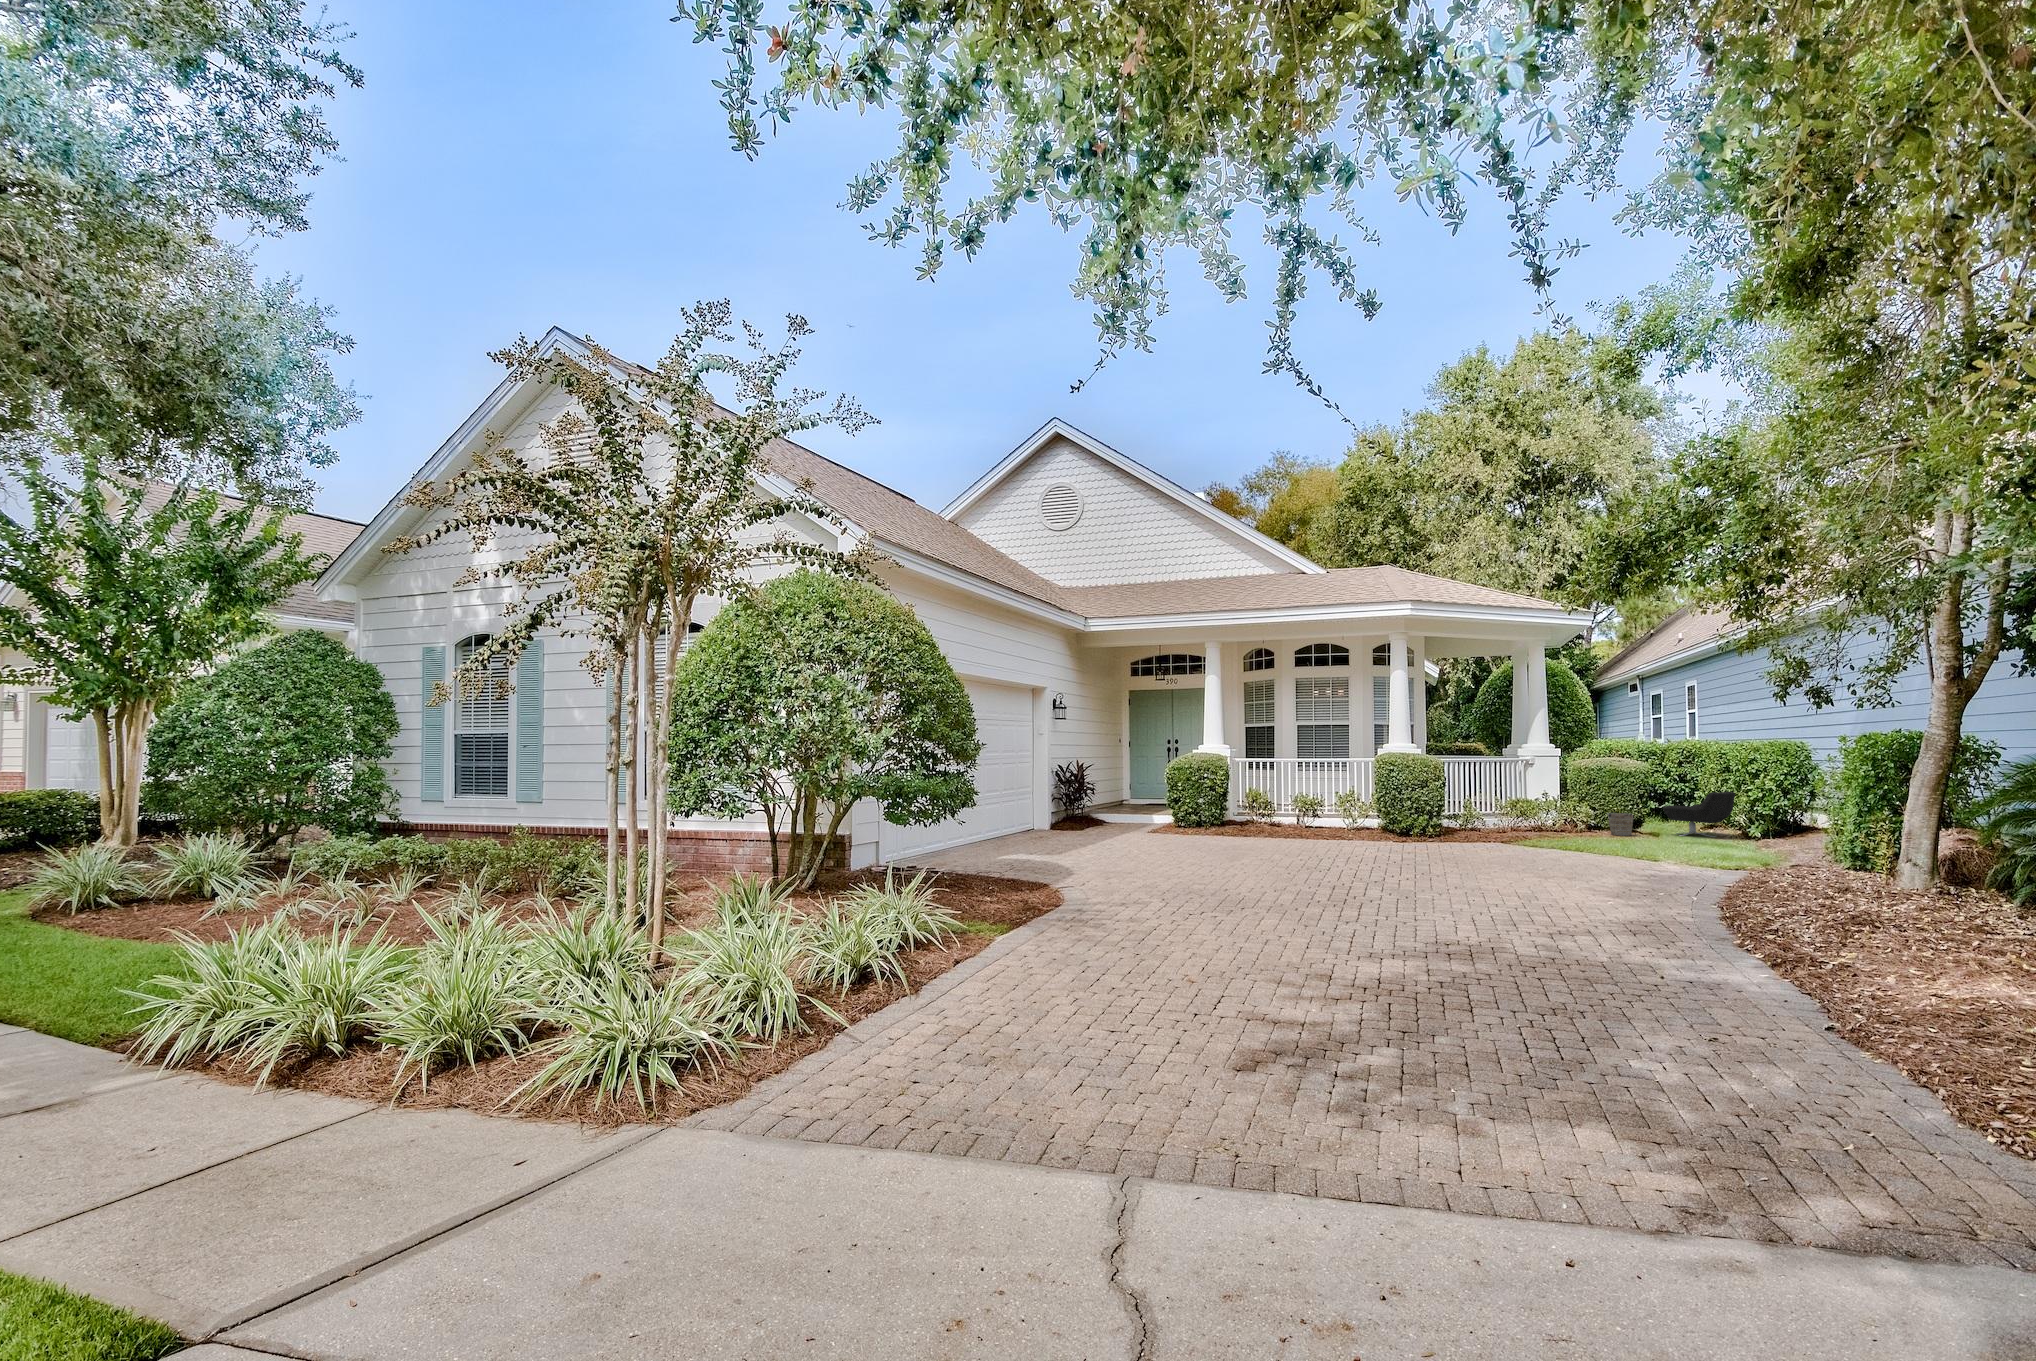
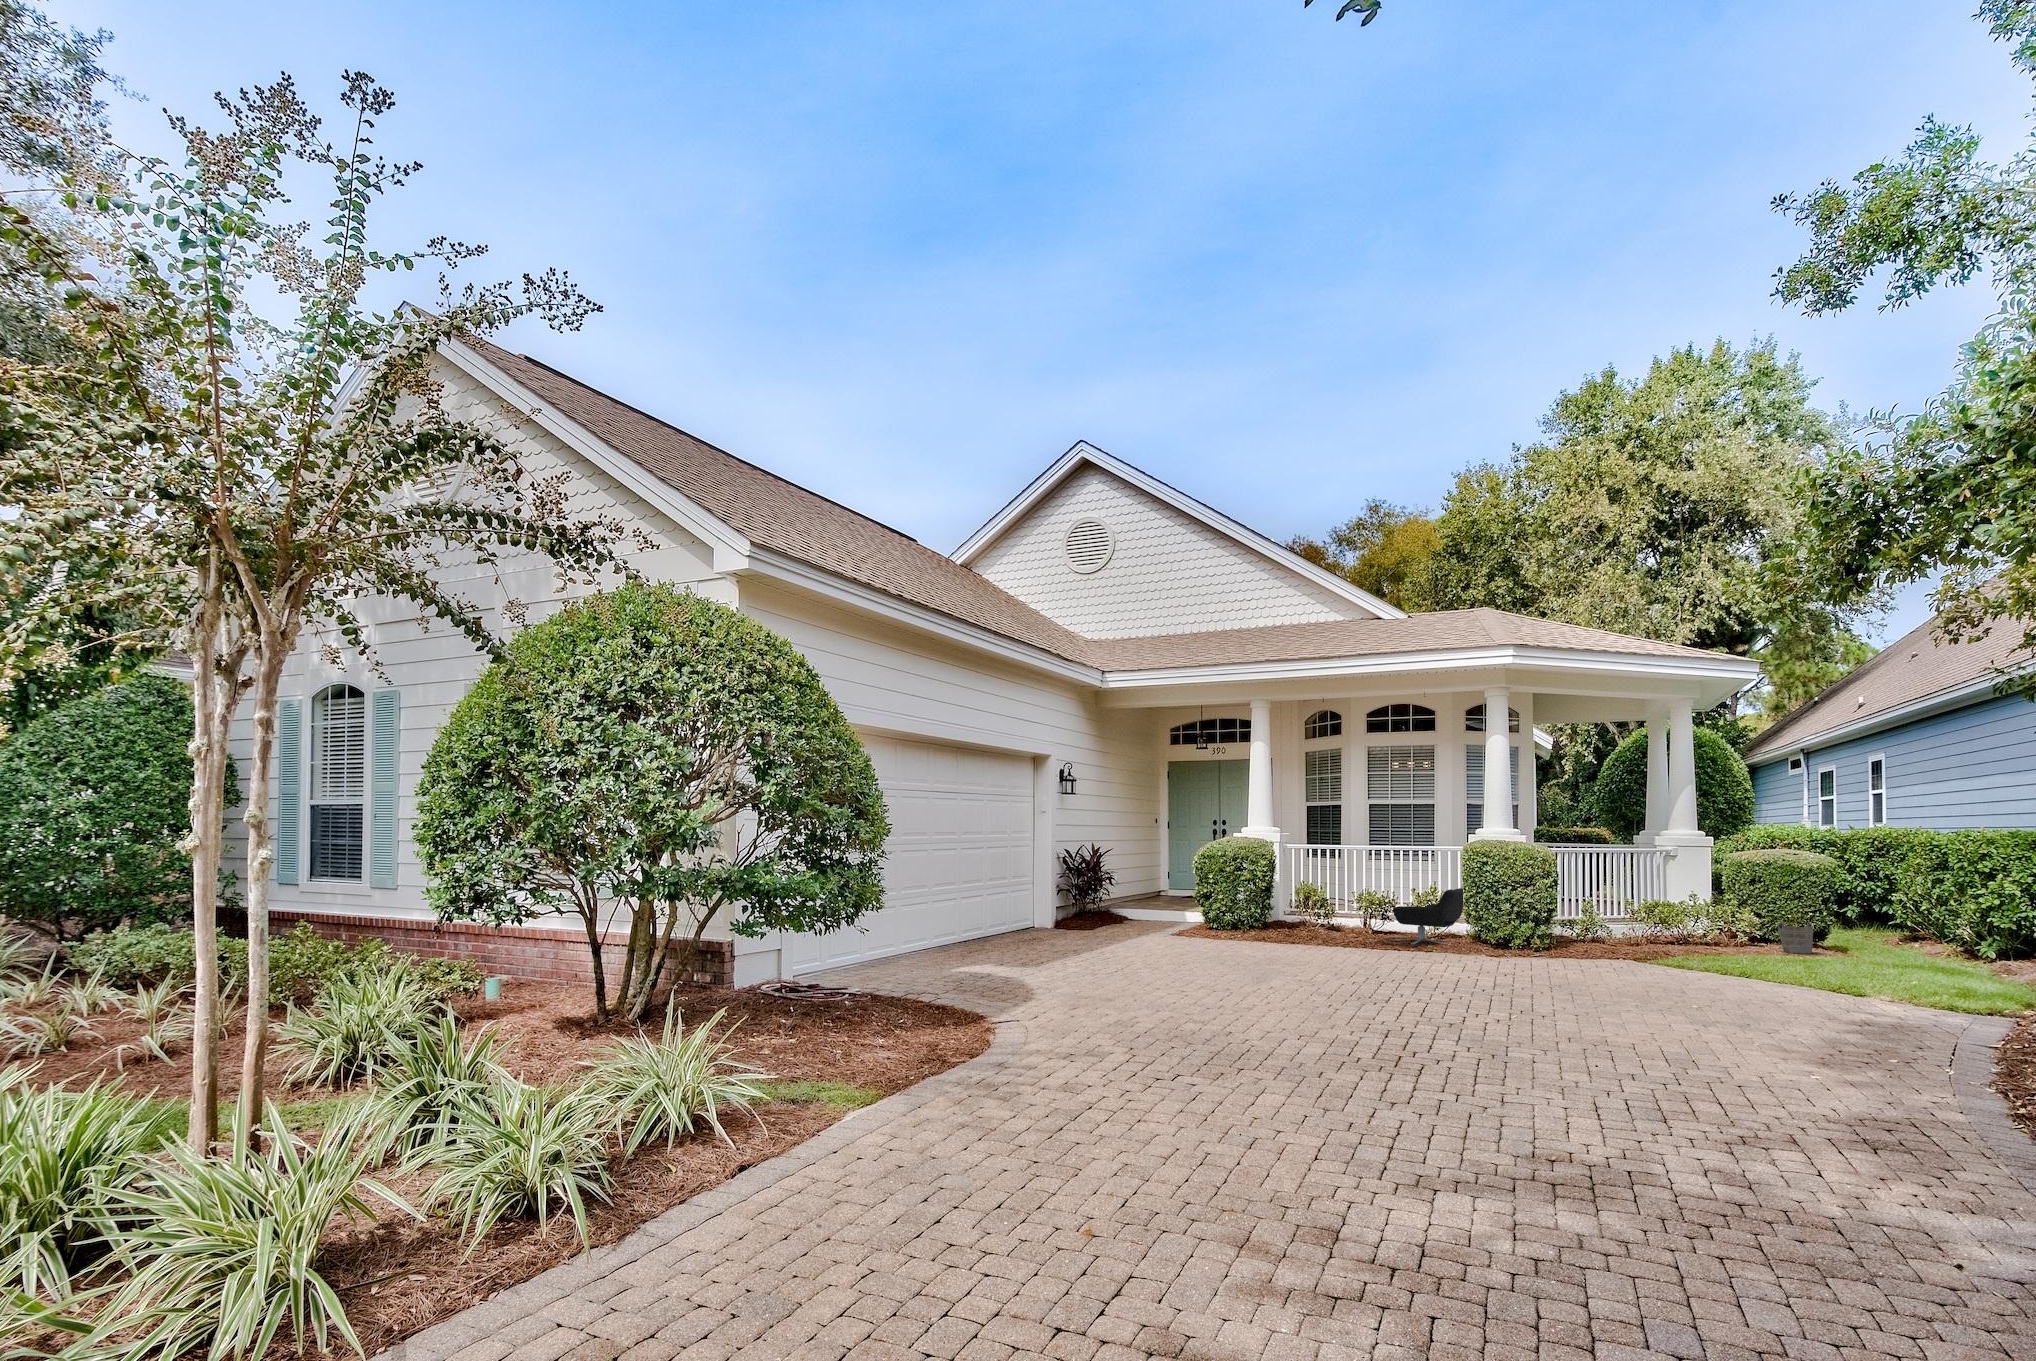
lounge chair: present [1663,792,1735,837] -> present [1393,888,1464,944]

